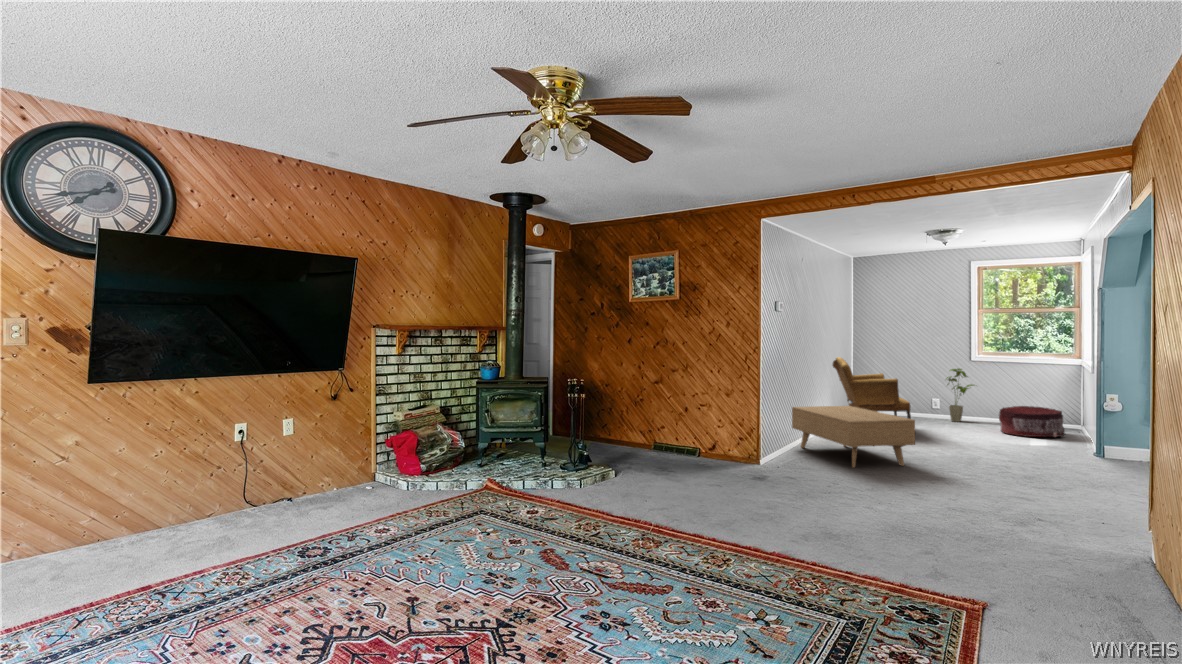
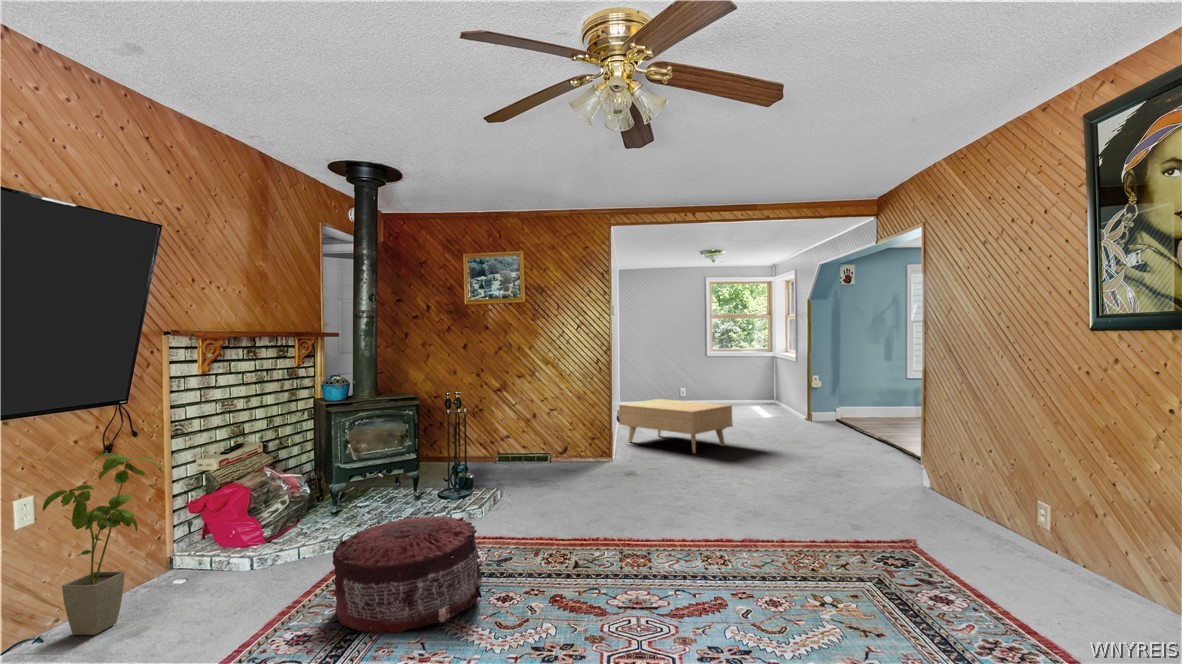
armchair: present [833,357,911,419] -> none [619,357,690,423]
house plant: present [946,369,974,422] -> present [43,453,162,635]
pouf: present [999,406,1065,437] -> present [332,516,482,634]

